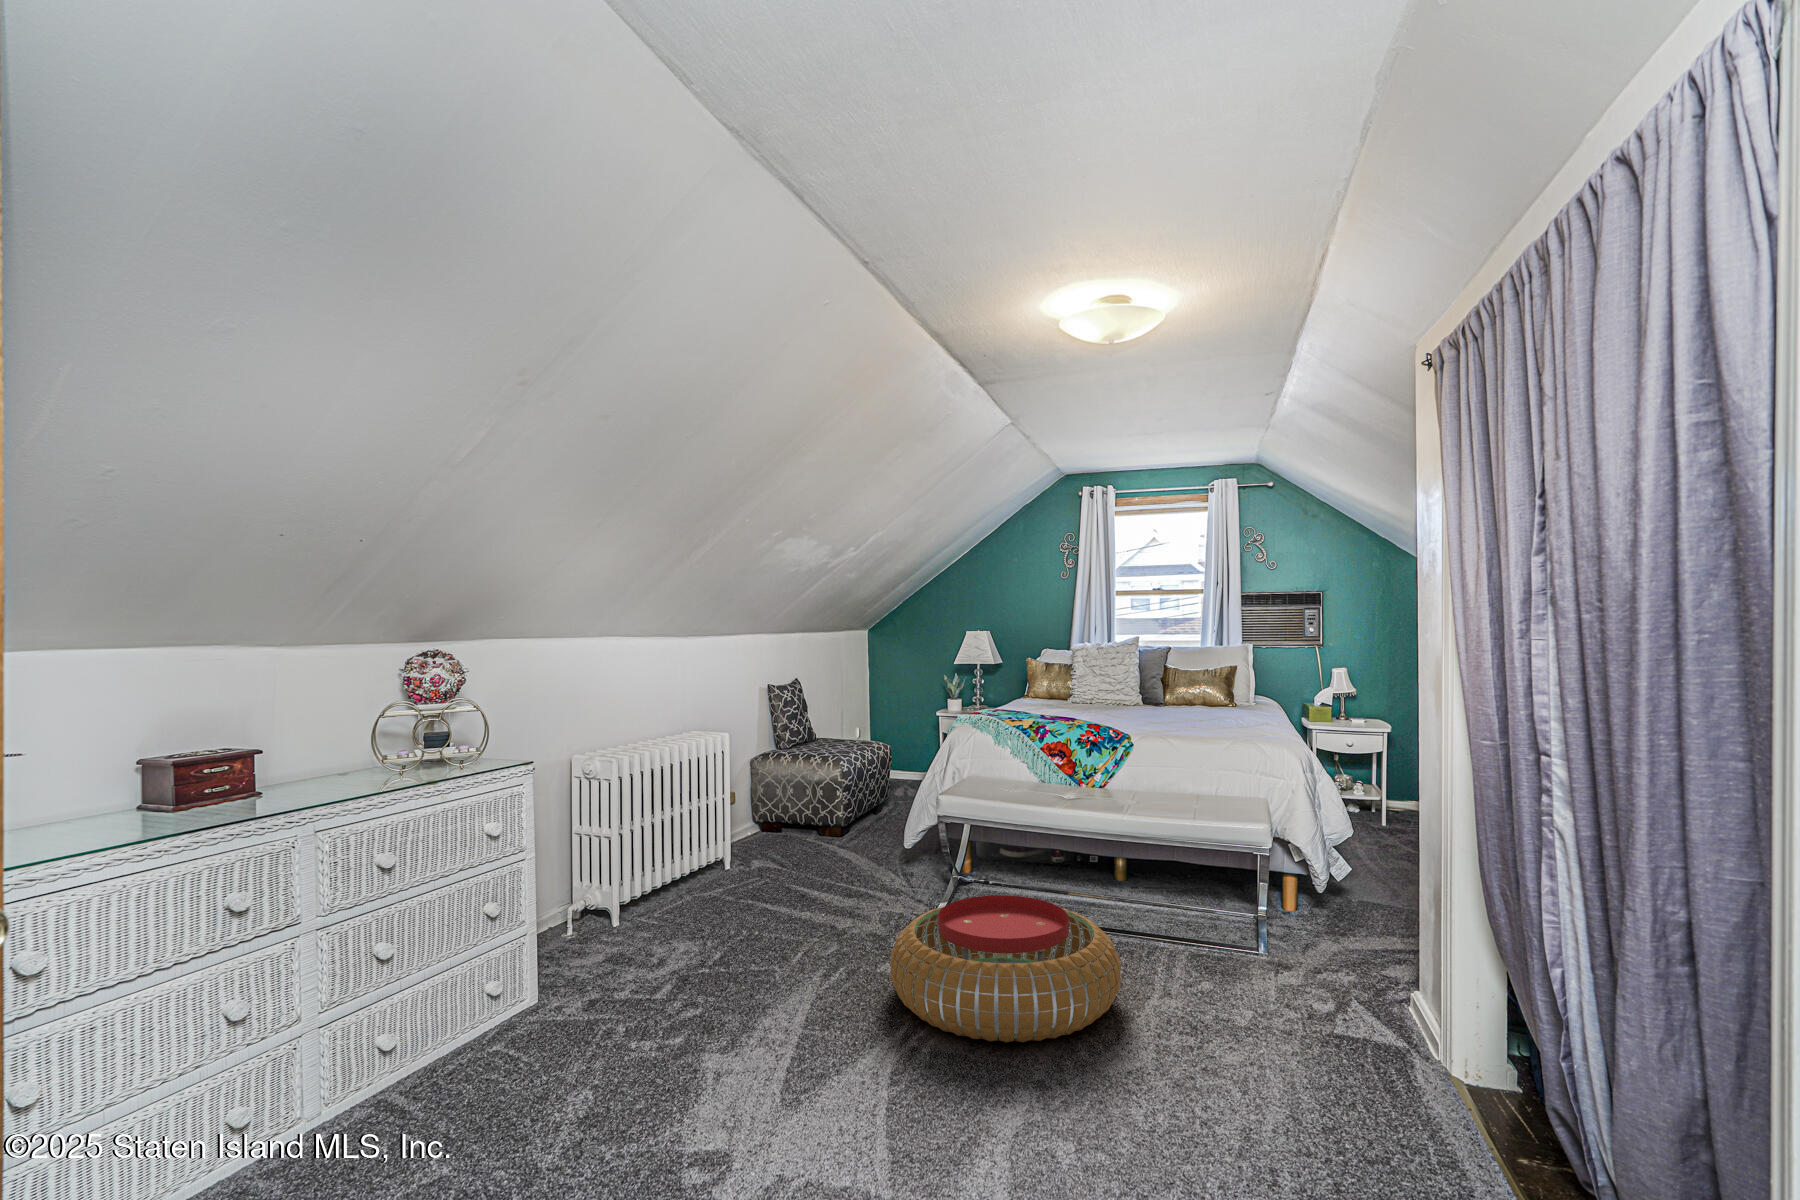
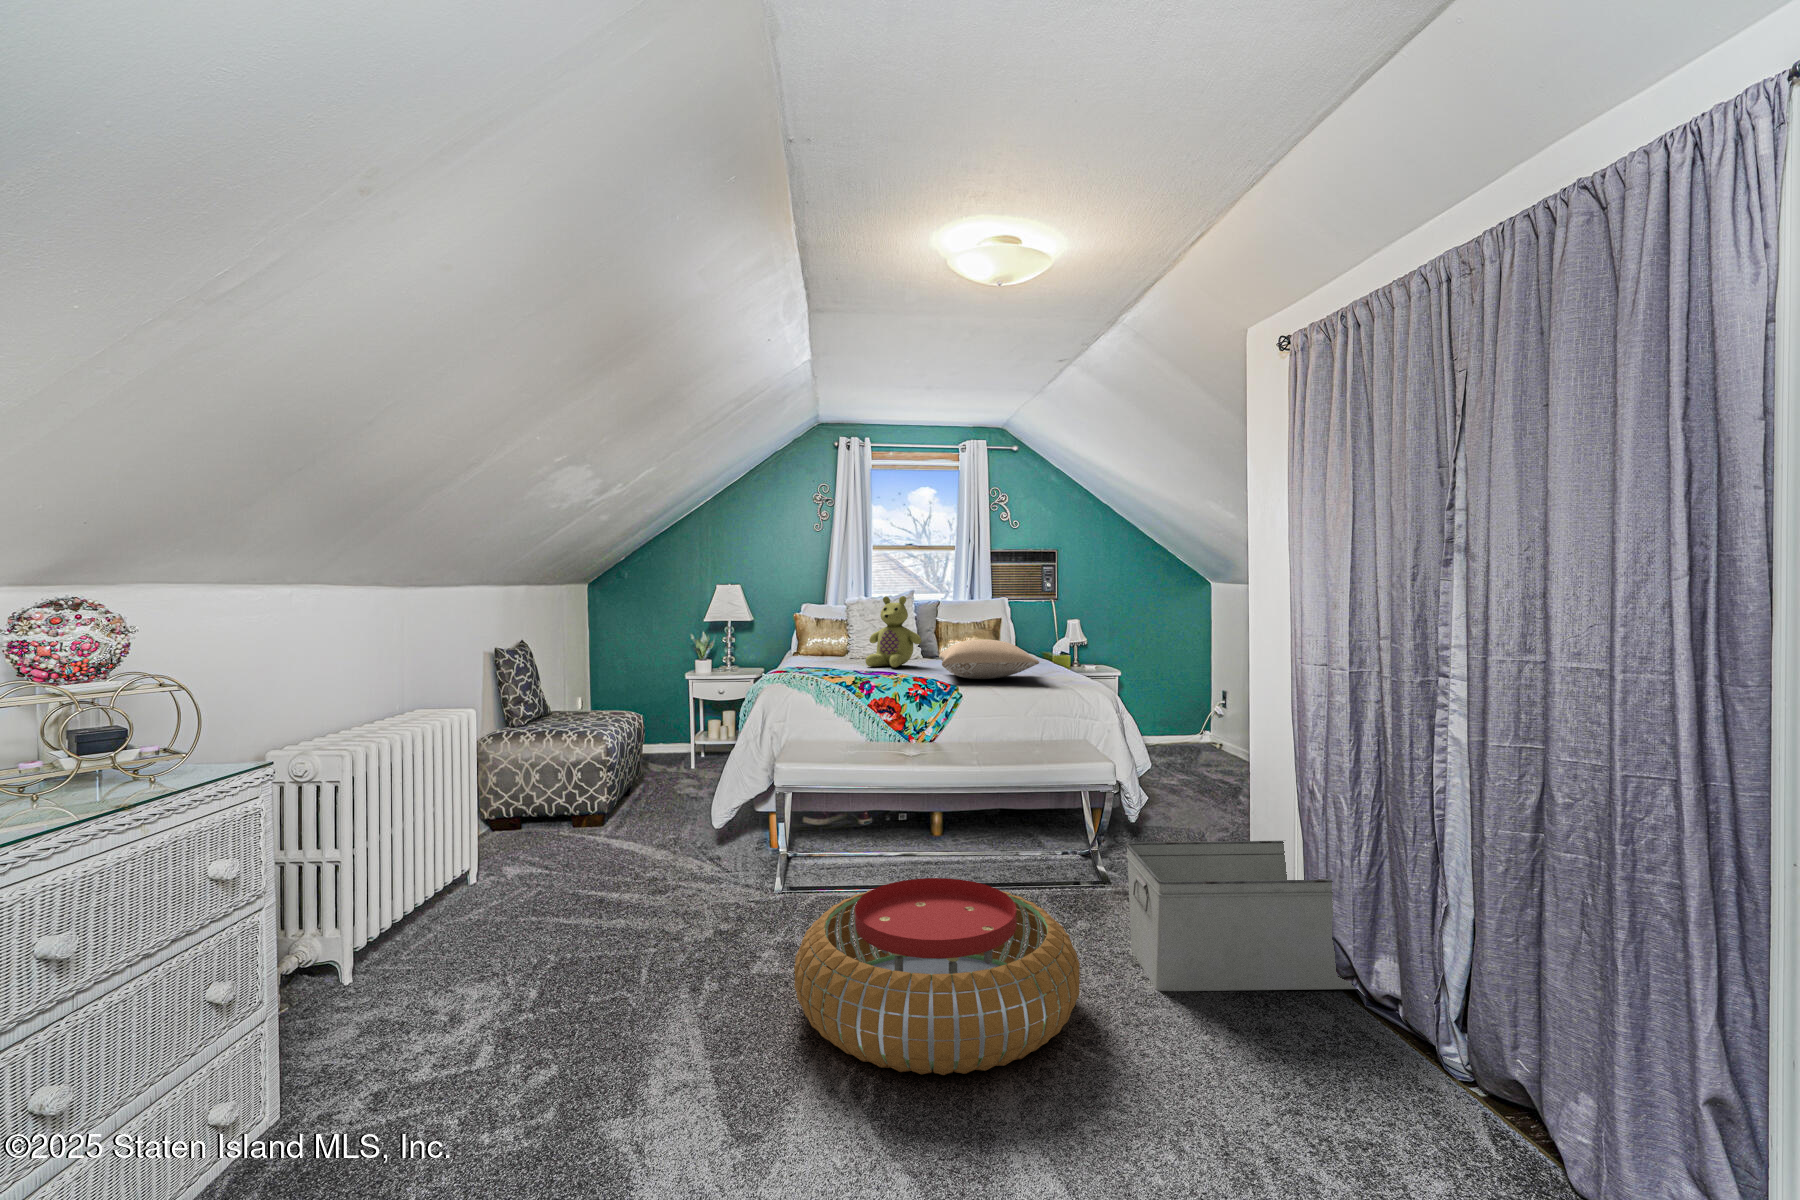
stuffed bear: none [1072,646,1127,714] -> present [865,596,921,667]
pillow: none [1116,692,1220,729] -> present [939,639,1039,679]
storage bin: none [1200,890,1414,1053] -> present [1126,841,1356,991]

